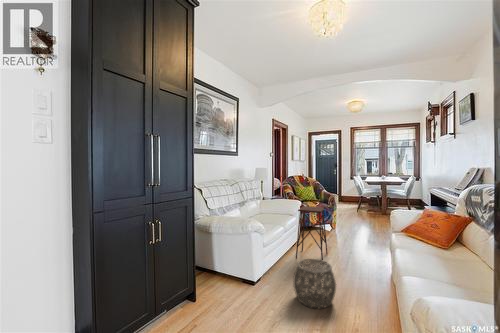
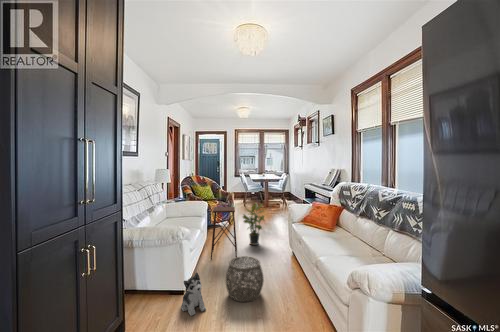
potted plant: none [336,205,363,253] -> present [243,204,264,245]
plush toy: none [248,265,270,305] -> present [181,273,206,316]

